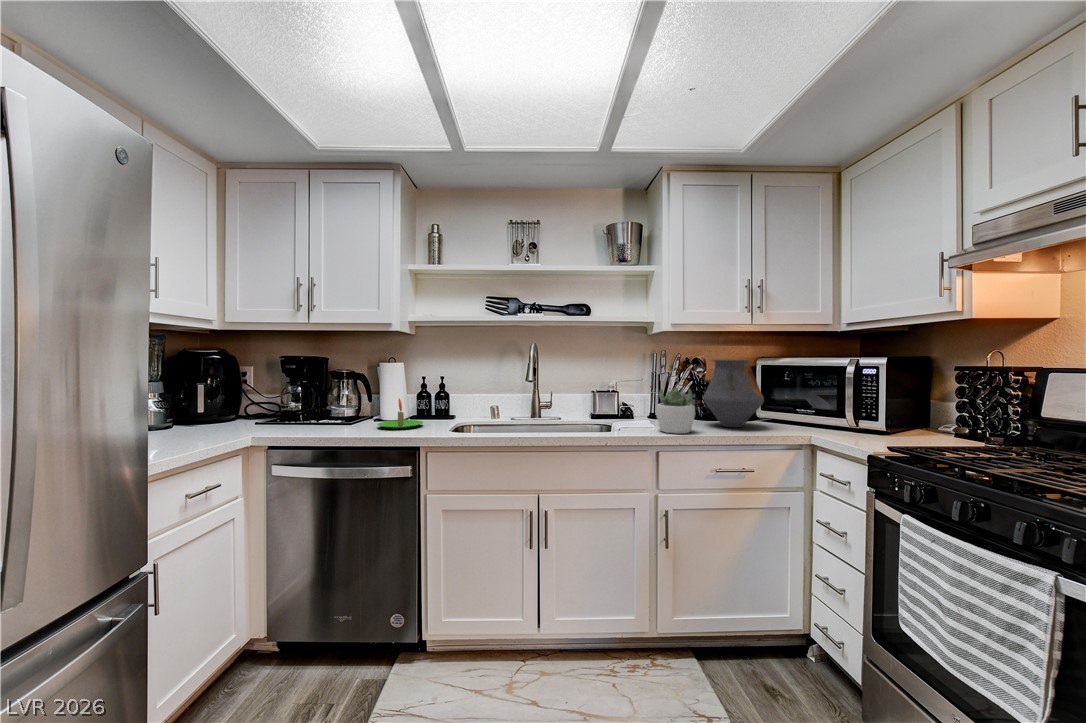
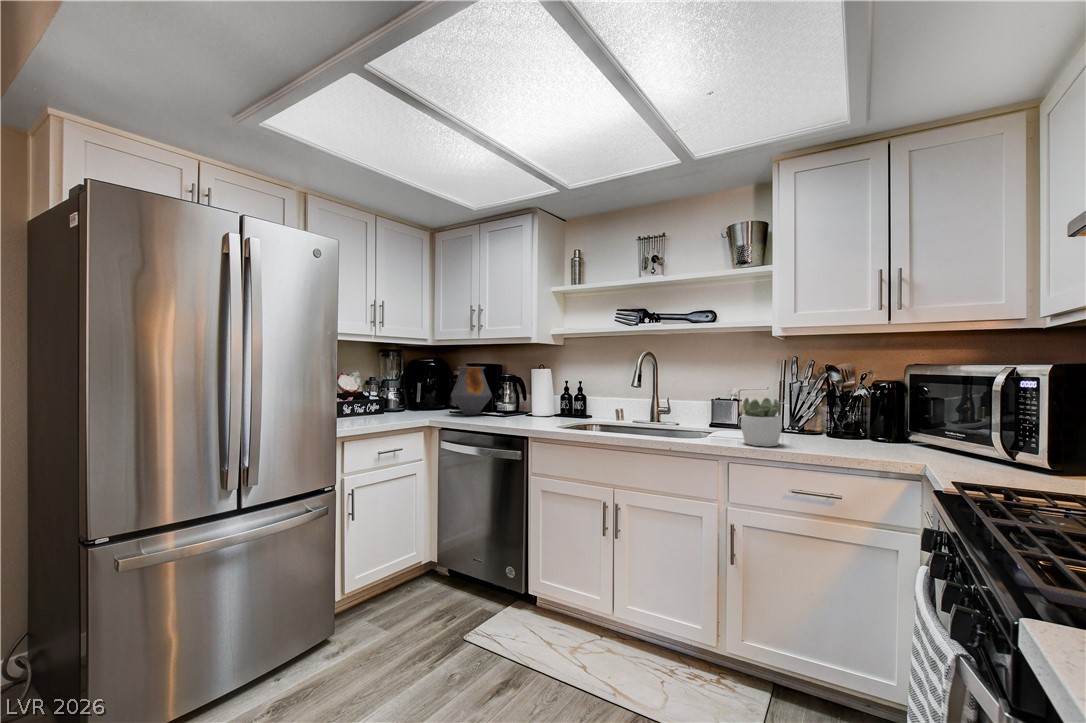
vase: present [703,359,764,427] -> present [451,367,492,415]
candle: present [377,398,423,429] -> none [512,397,547,422]

